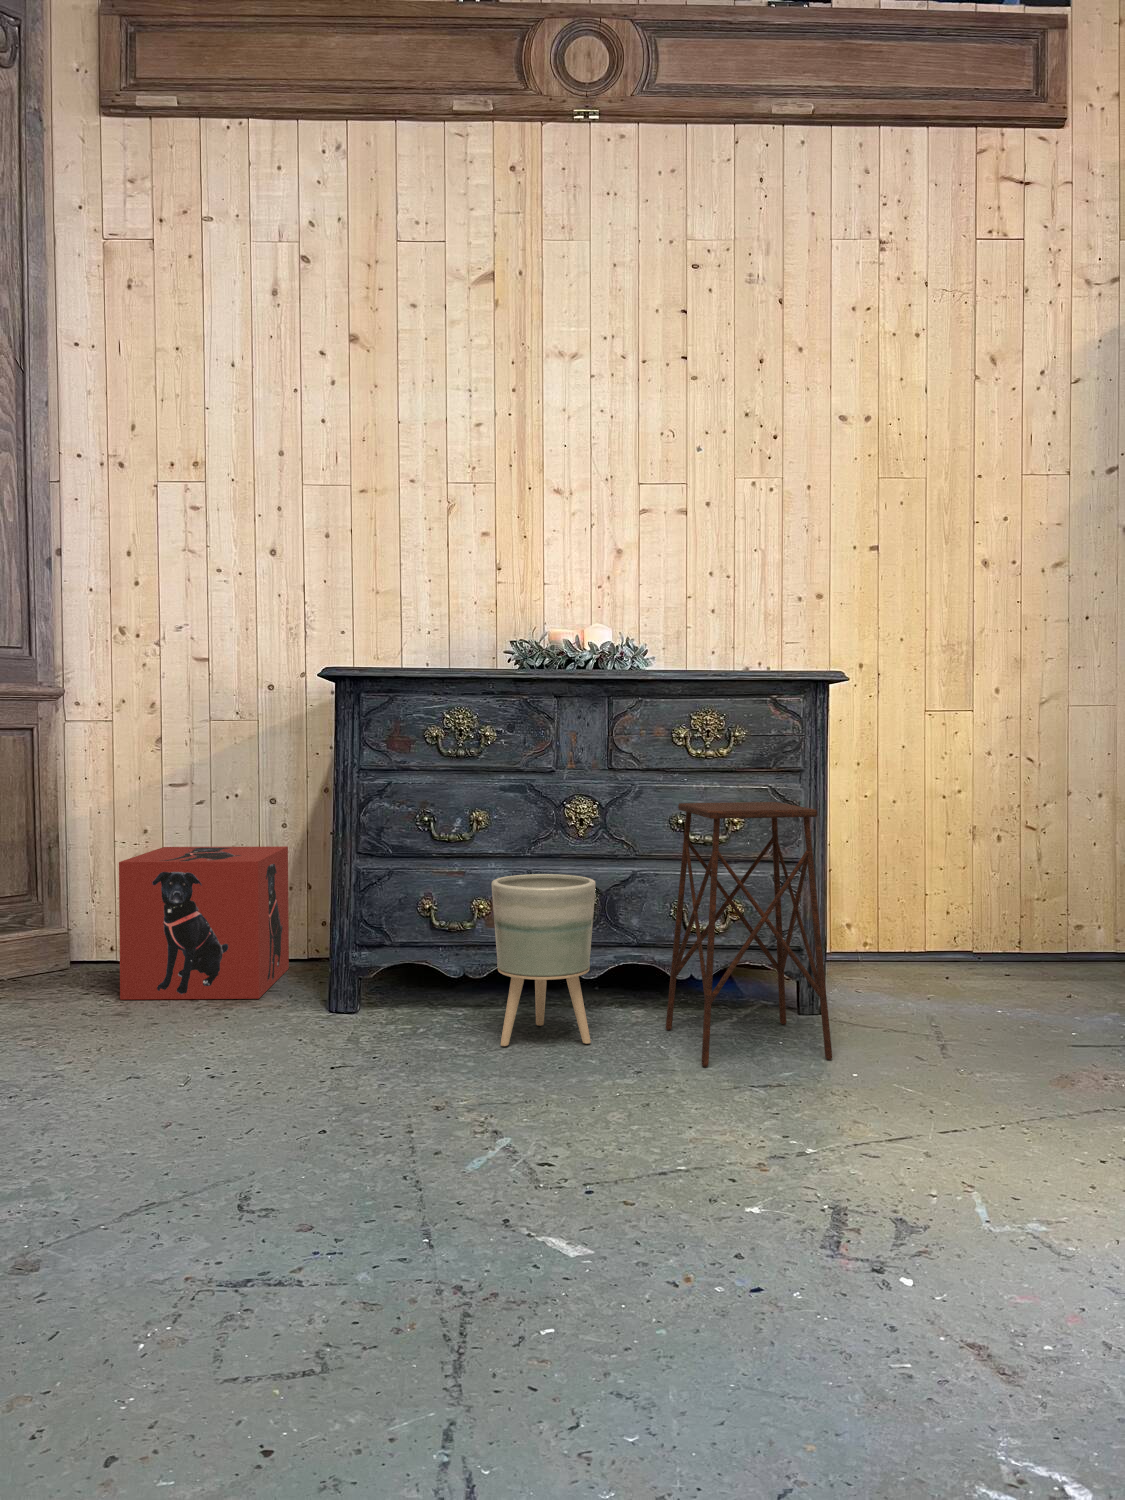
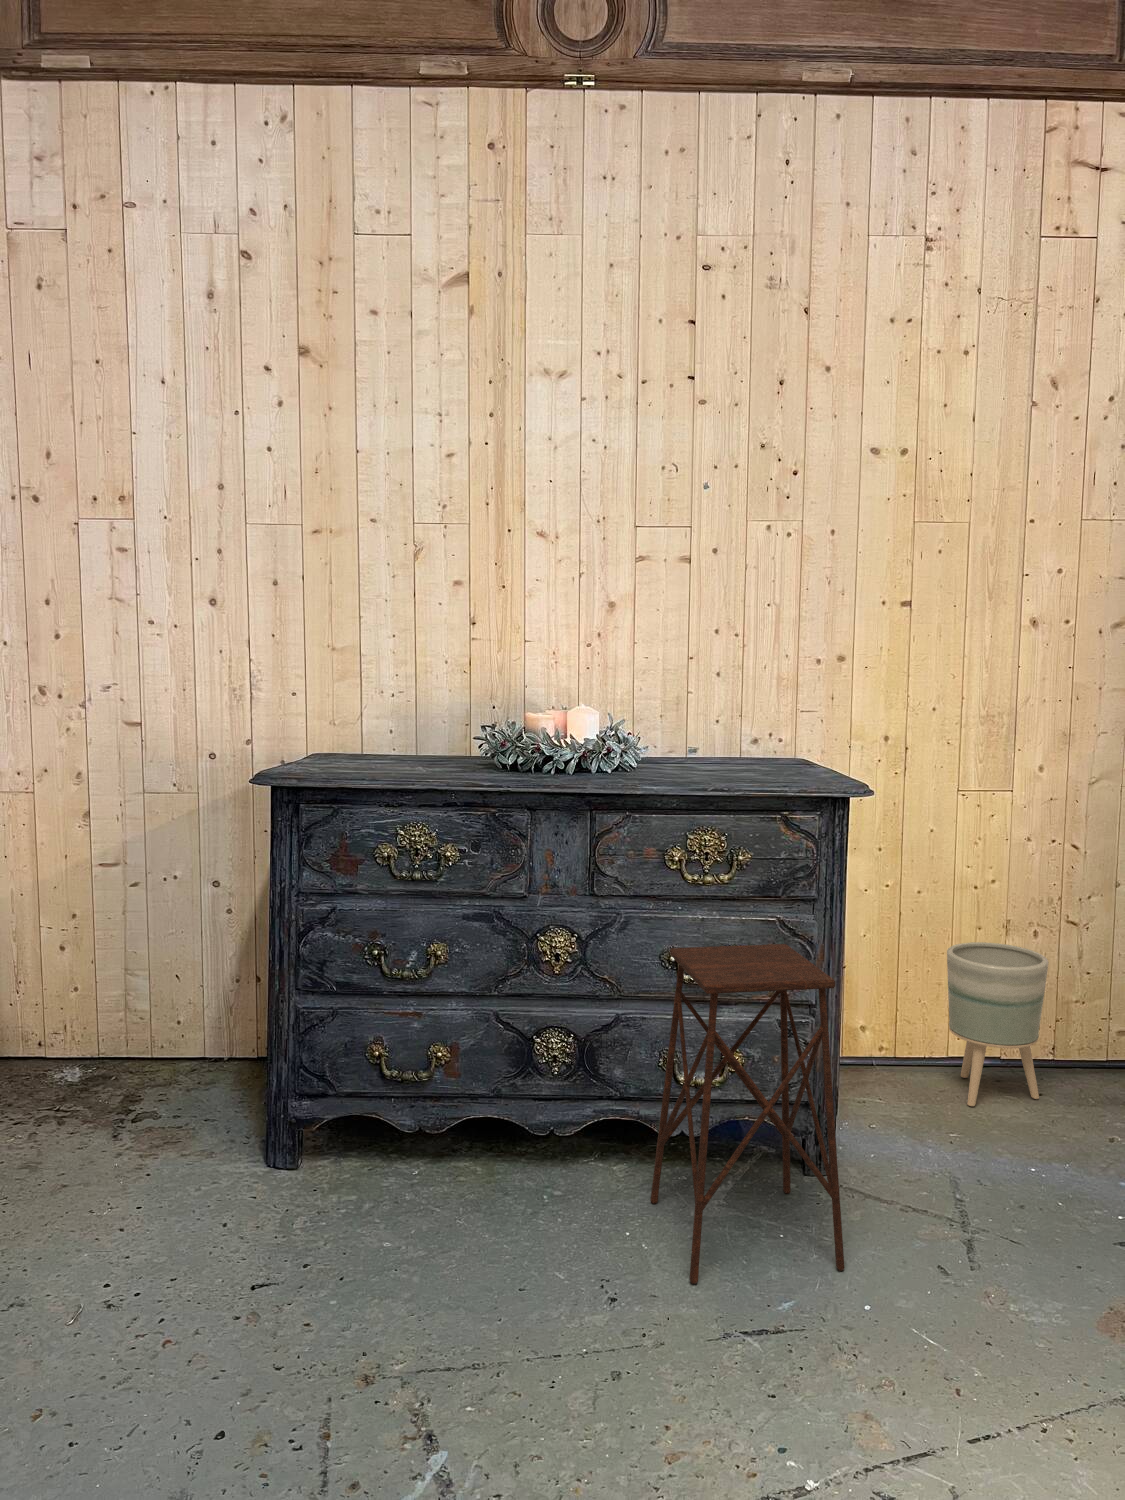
storage box: present [119,846,289,1000] -> none [29,936,235,1131]
planter: present [492,874,596,1046] -> present [947,942,1049,1106]

